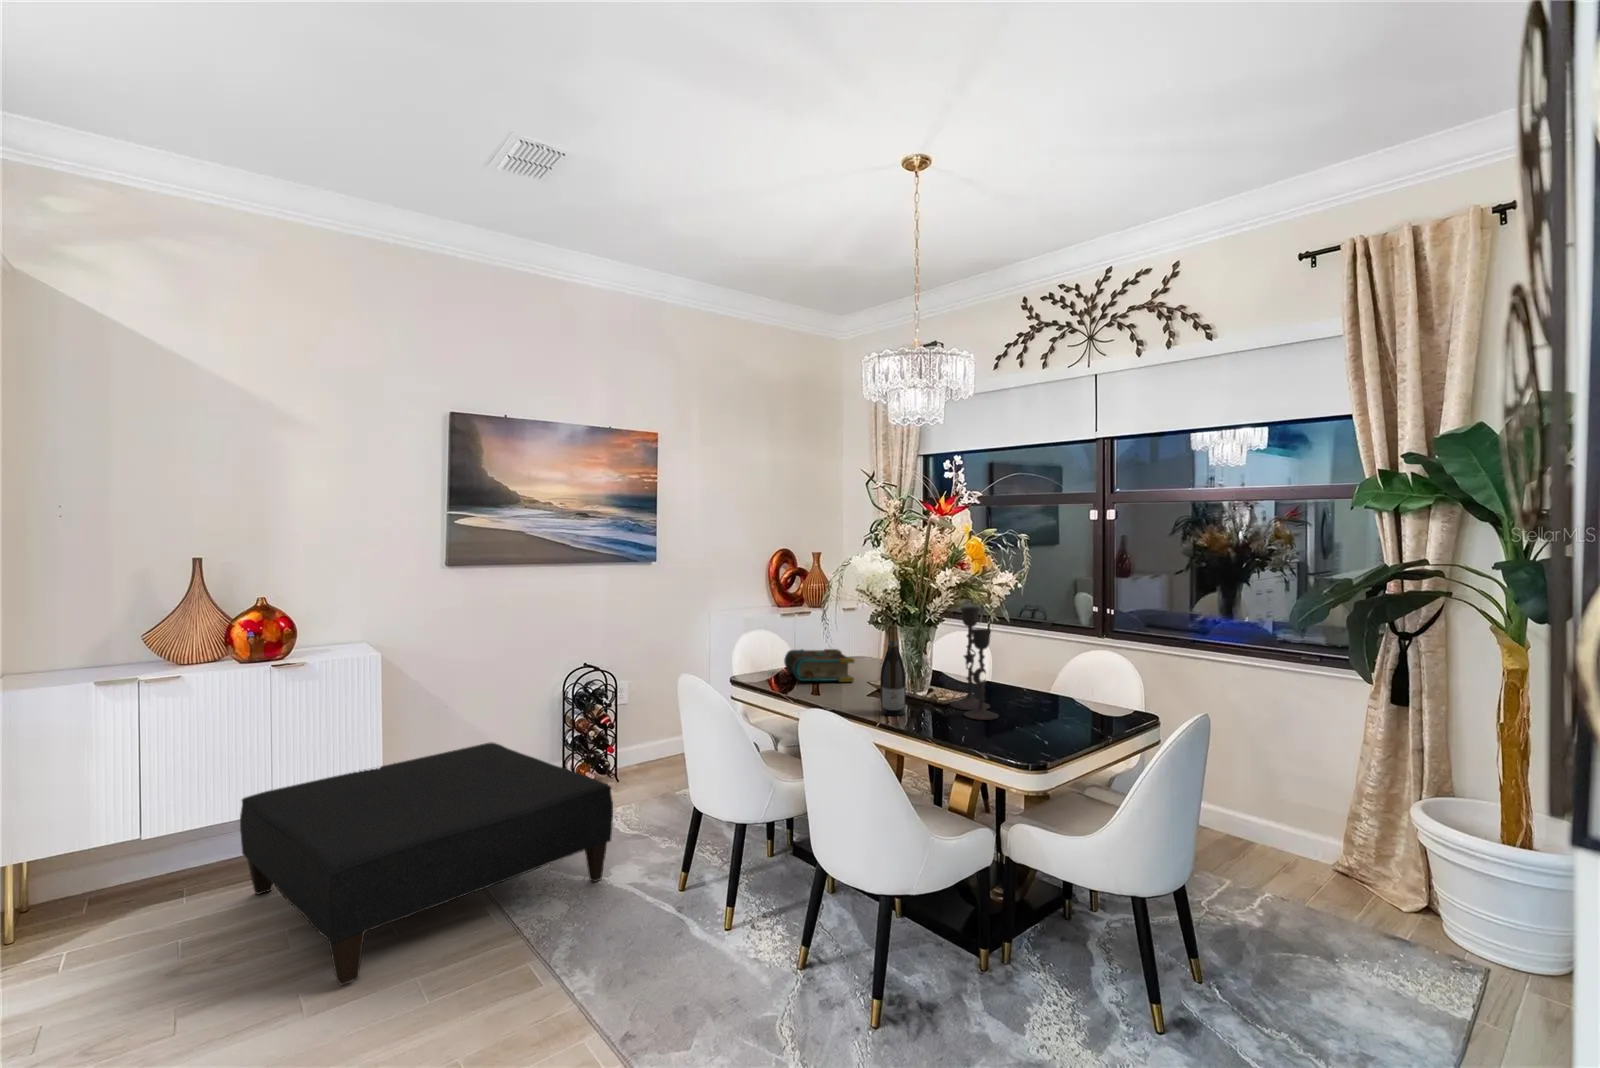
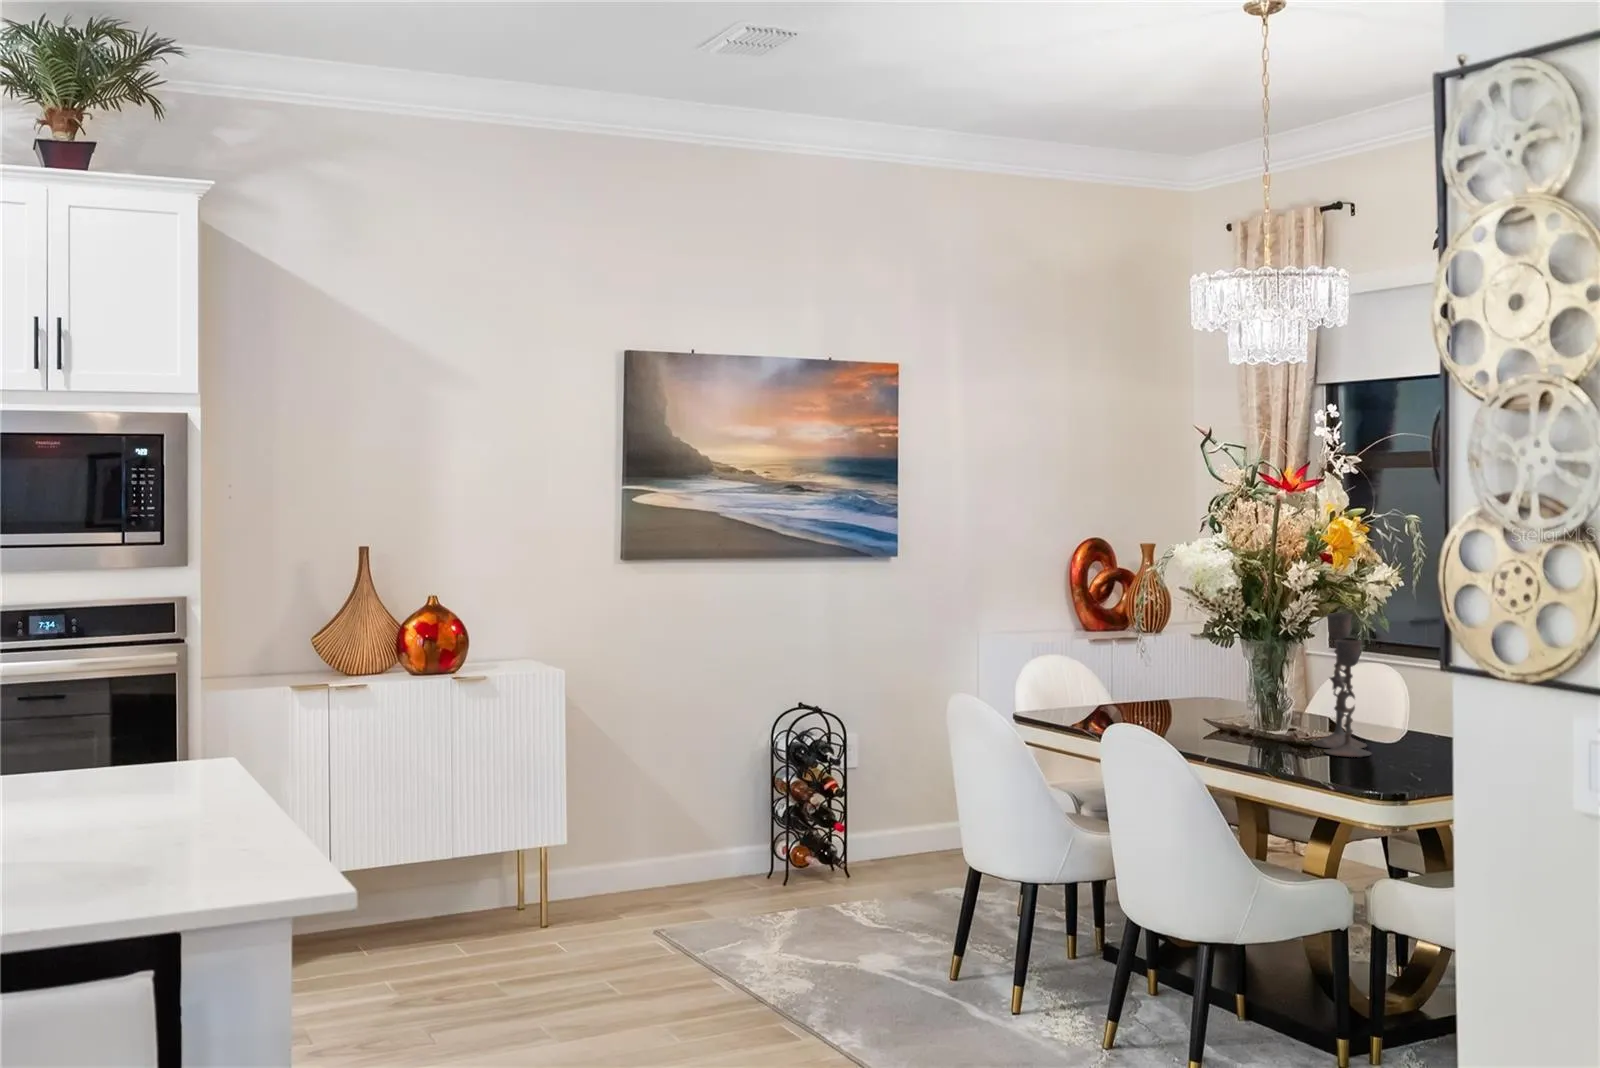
wine bottle: present [880,625,906,715] -> none [1213,634,1246,750]
book: present [784,649,855,682] -> none [1090,677,1187,719]
ottoman: present [240,742,613,985] -> none [420,801,862,1027]

